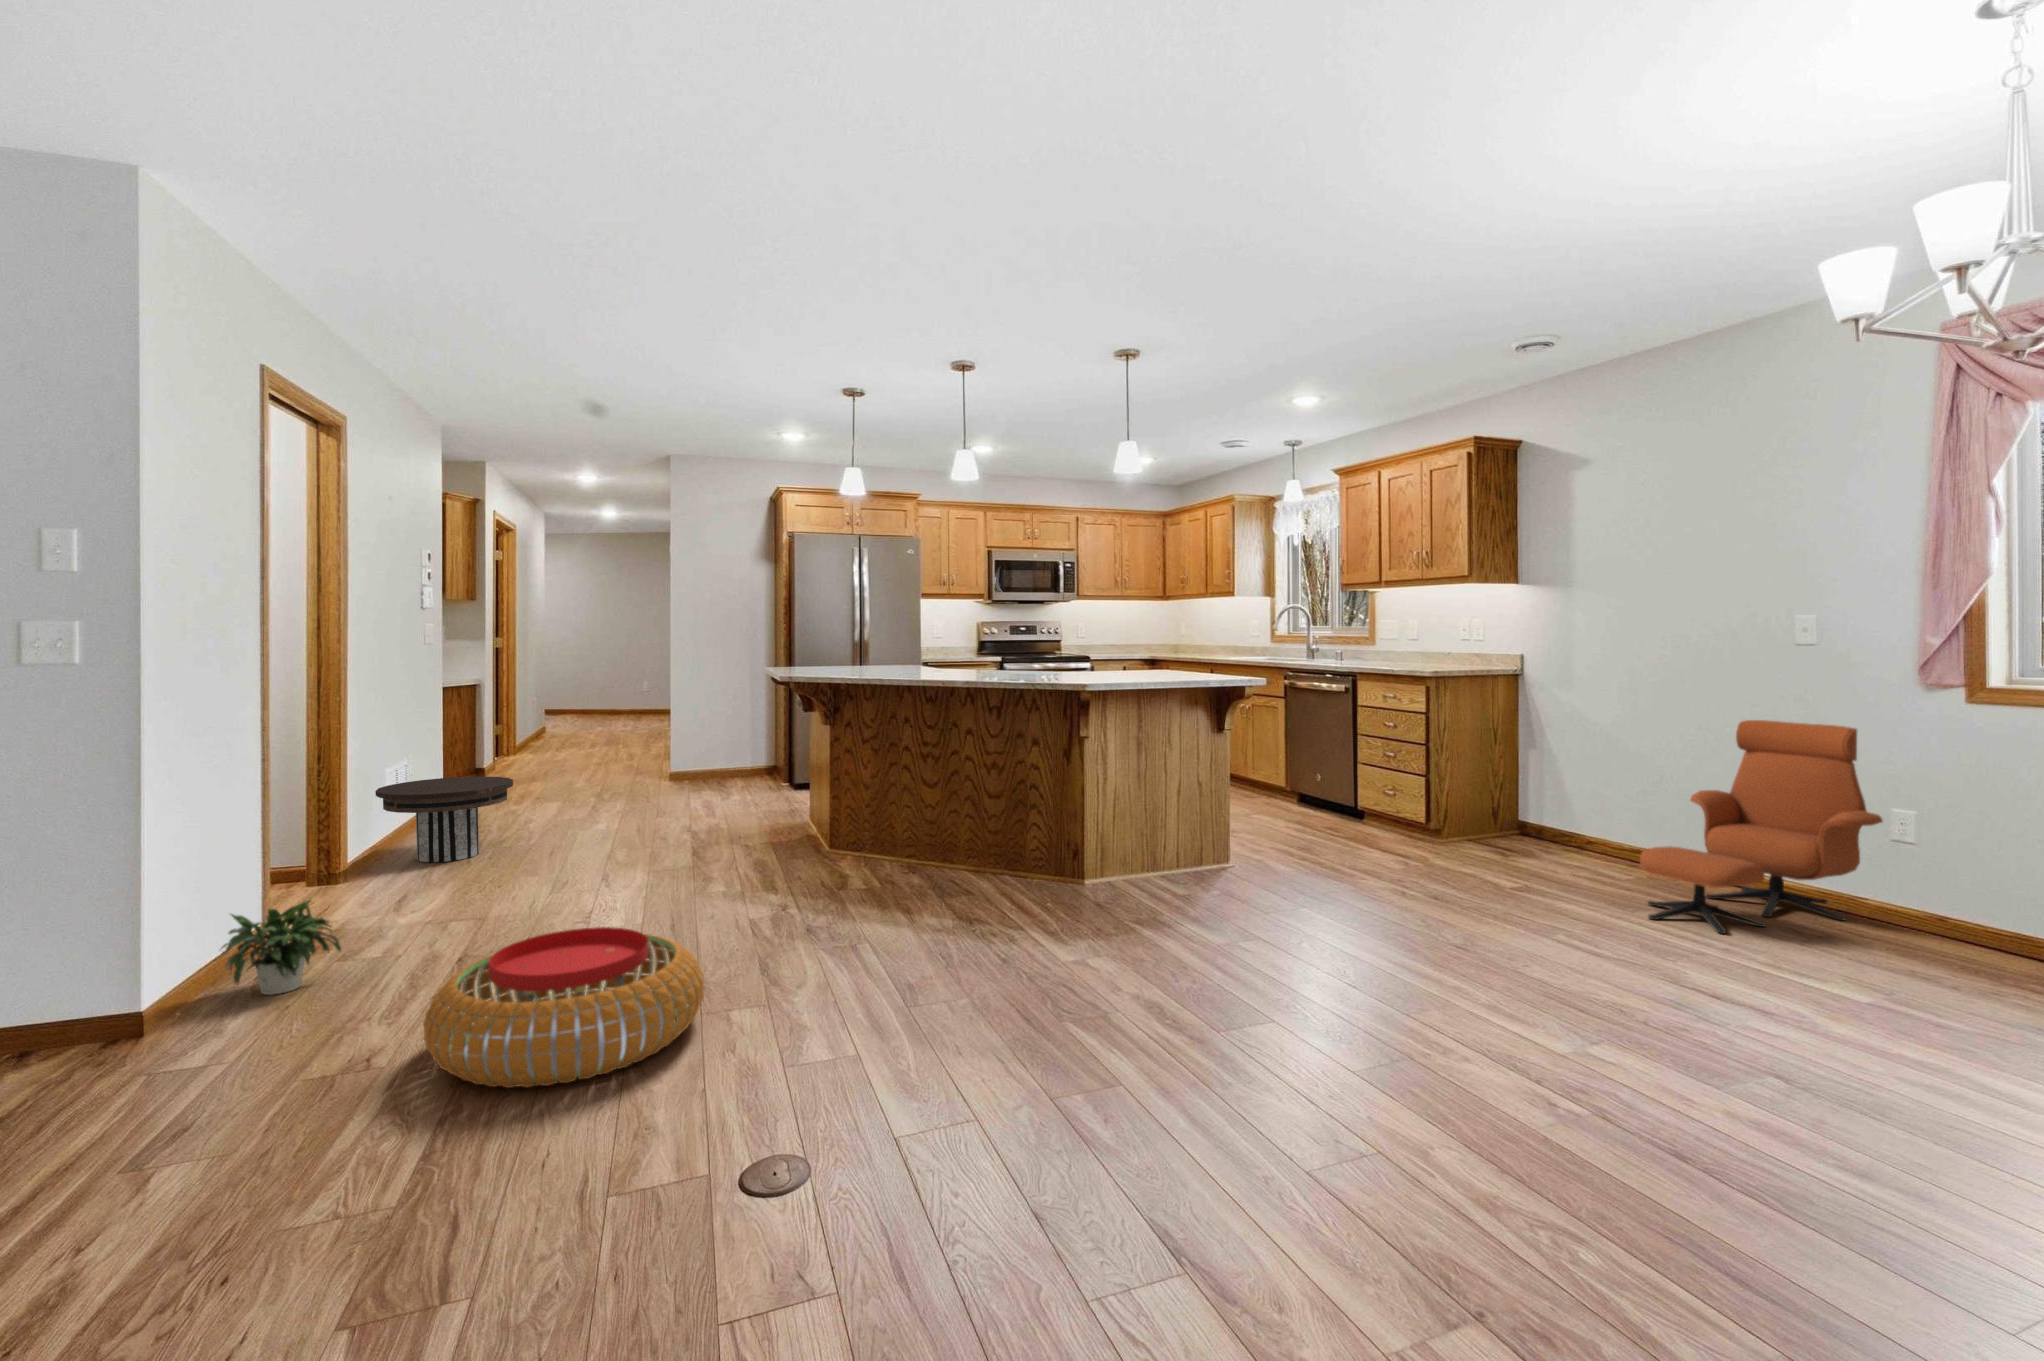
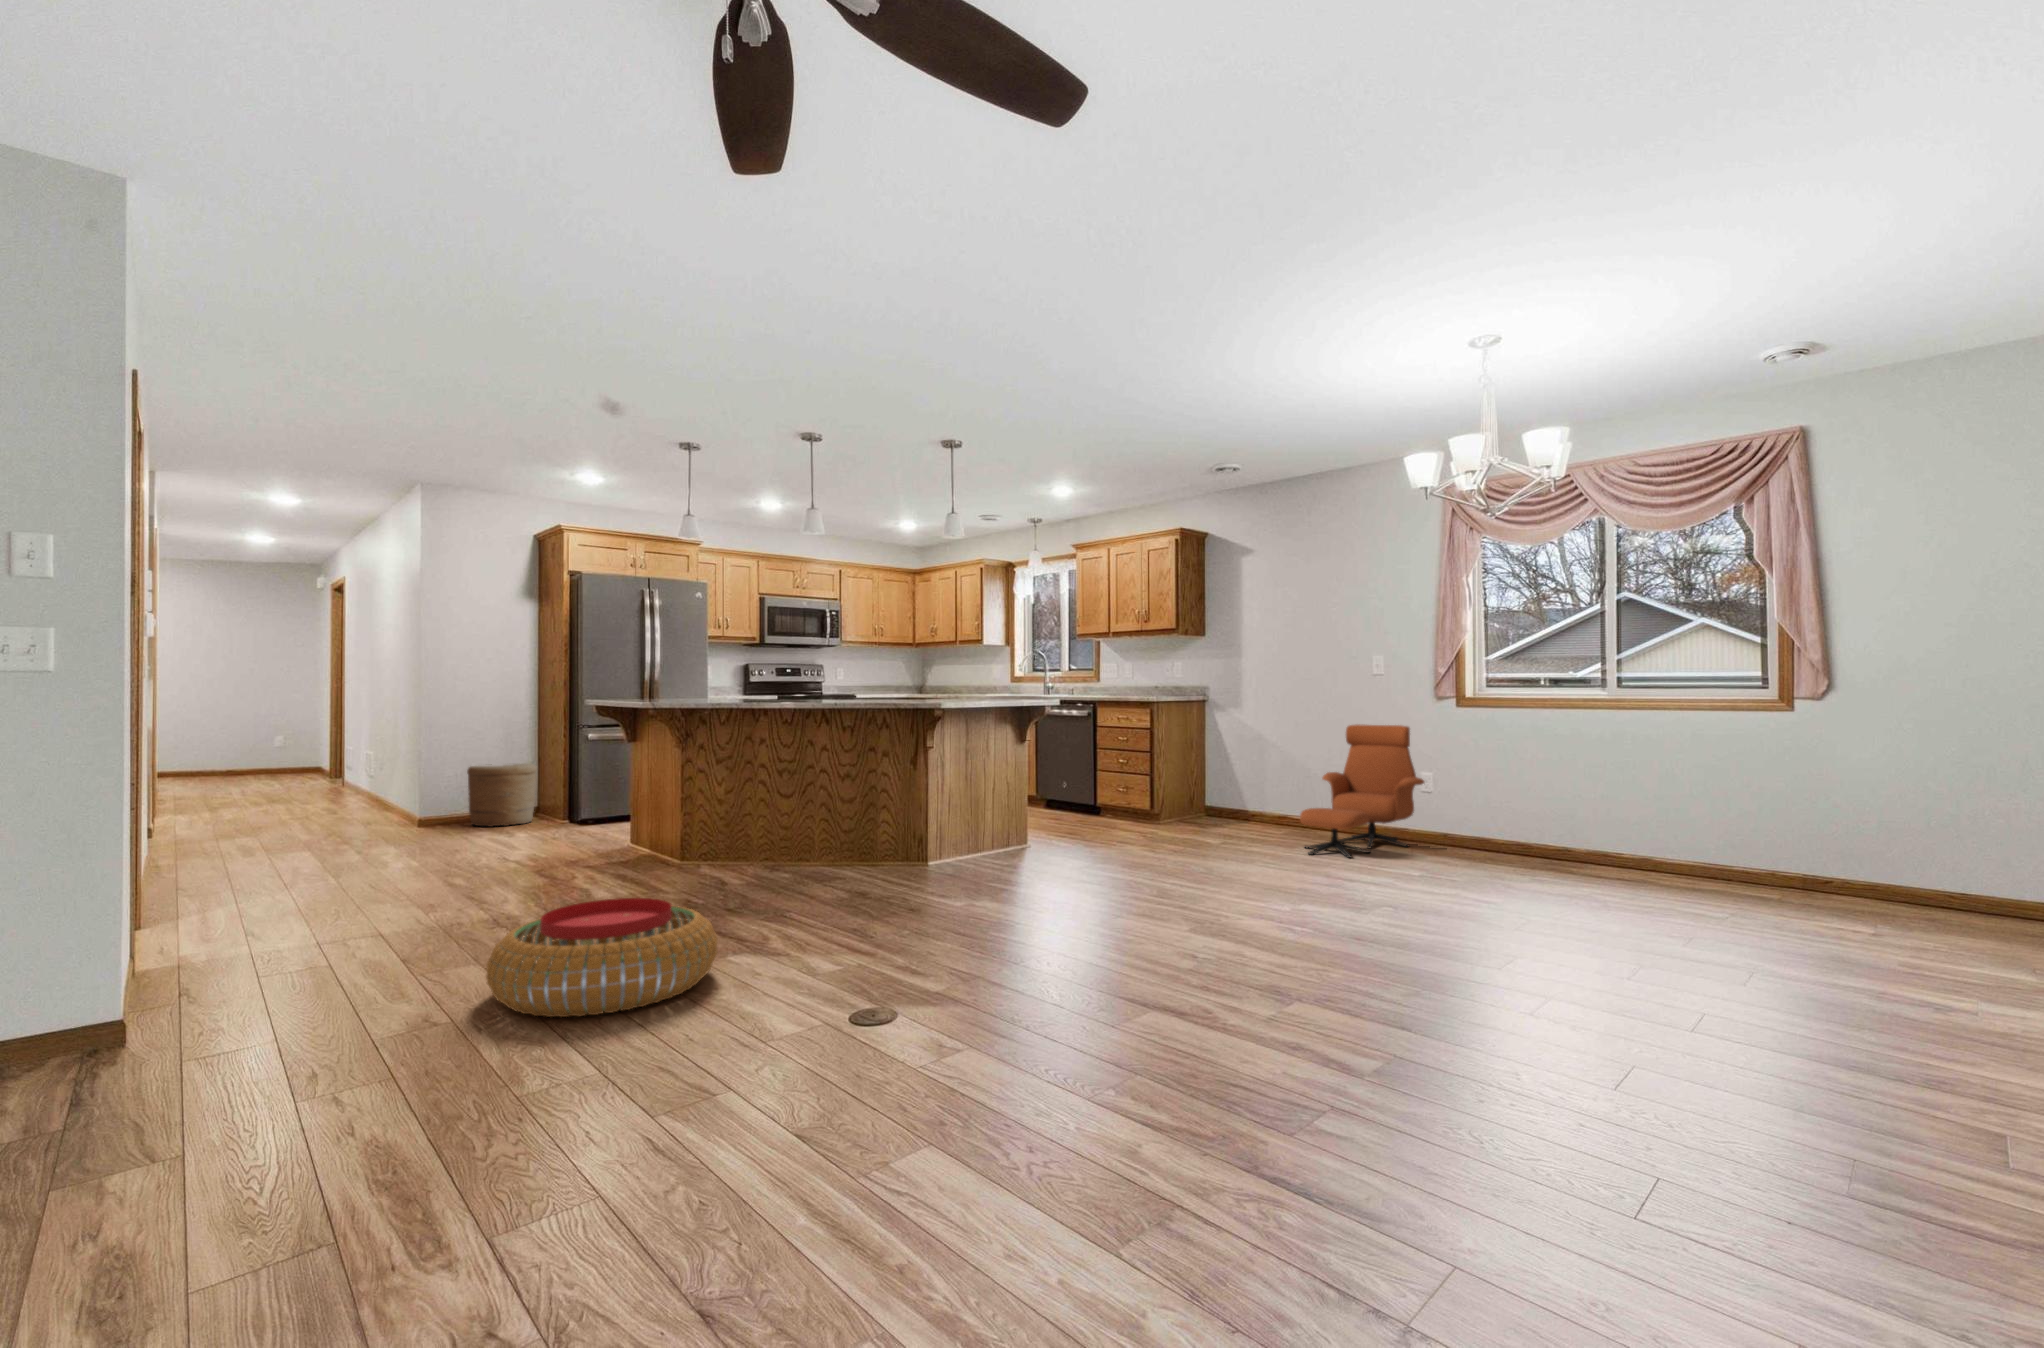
woven basket: none [701,725,763,787] -> present [467,763,537,826]
side table: present [375,776,513,862] -> none [164,813,328,903]
potted plant: present [177,899,341,1015] -> none [147,905,296,1023]

